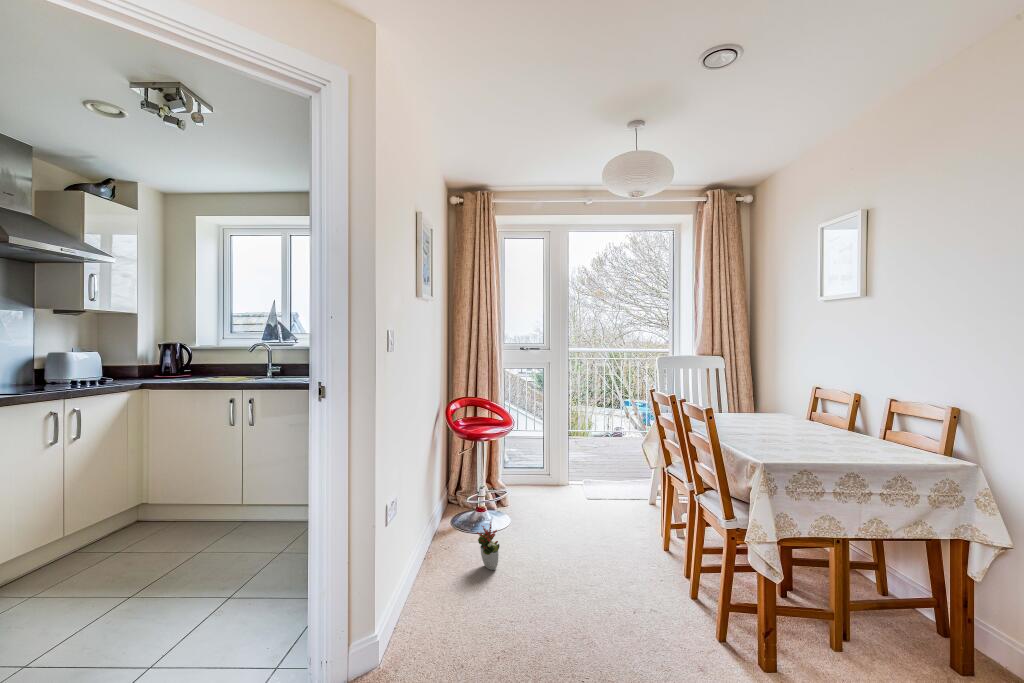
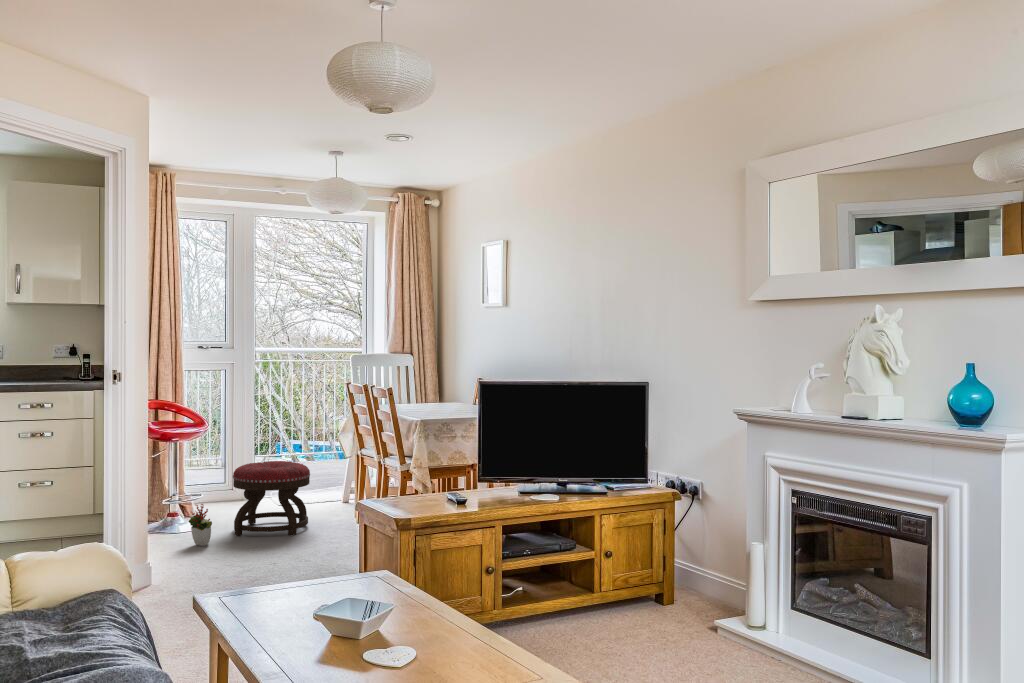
ottoman: none [528,471,610,569] -> present [233,461,310,536]

